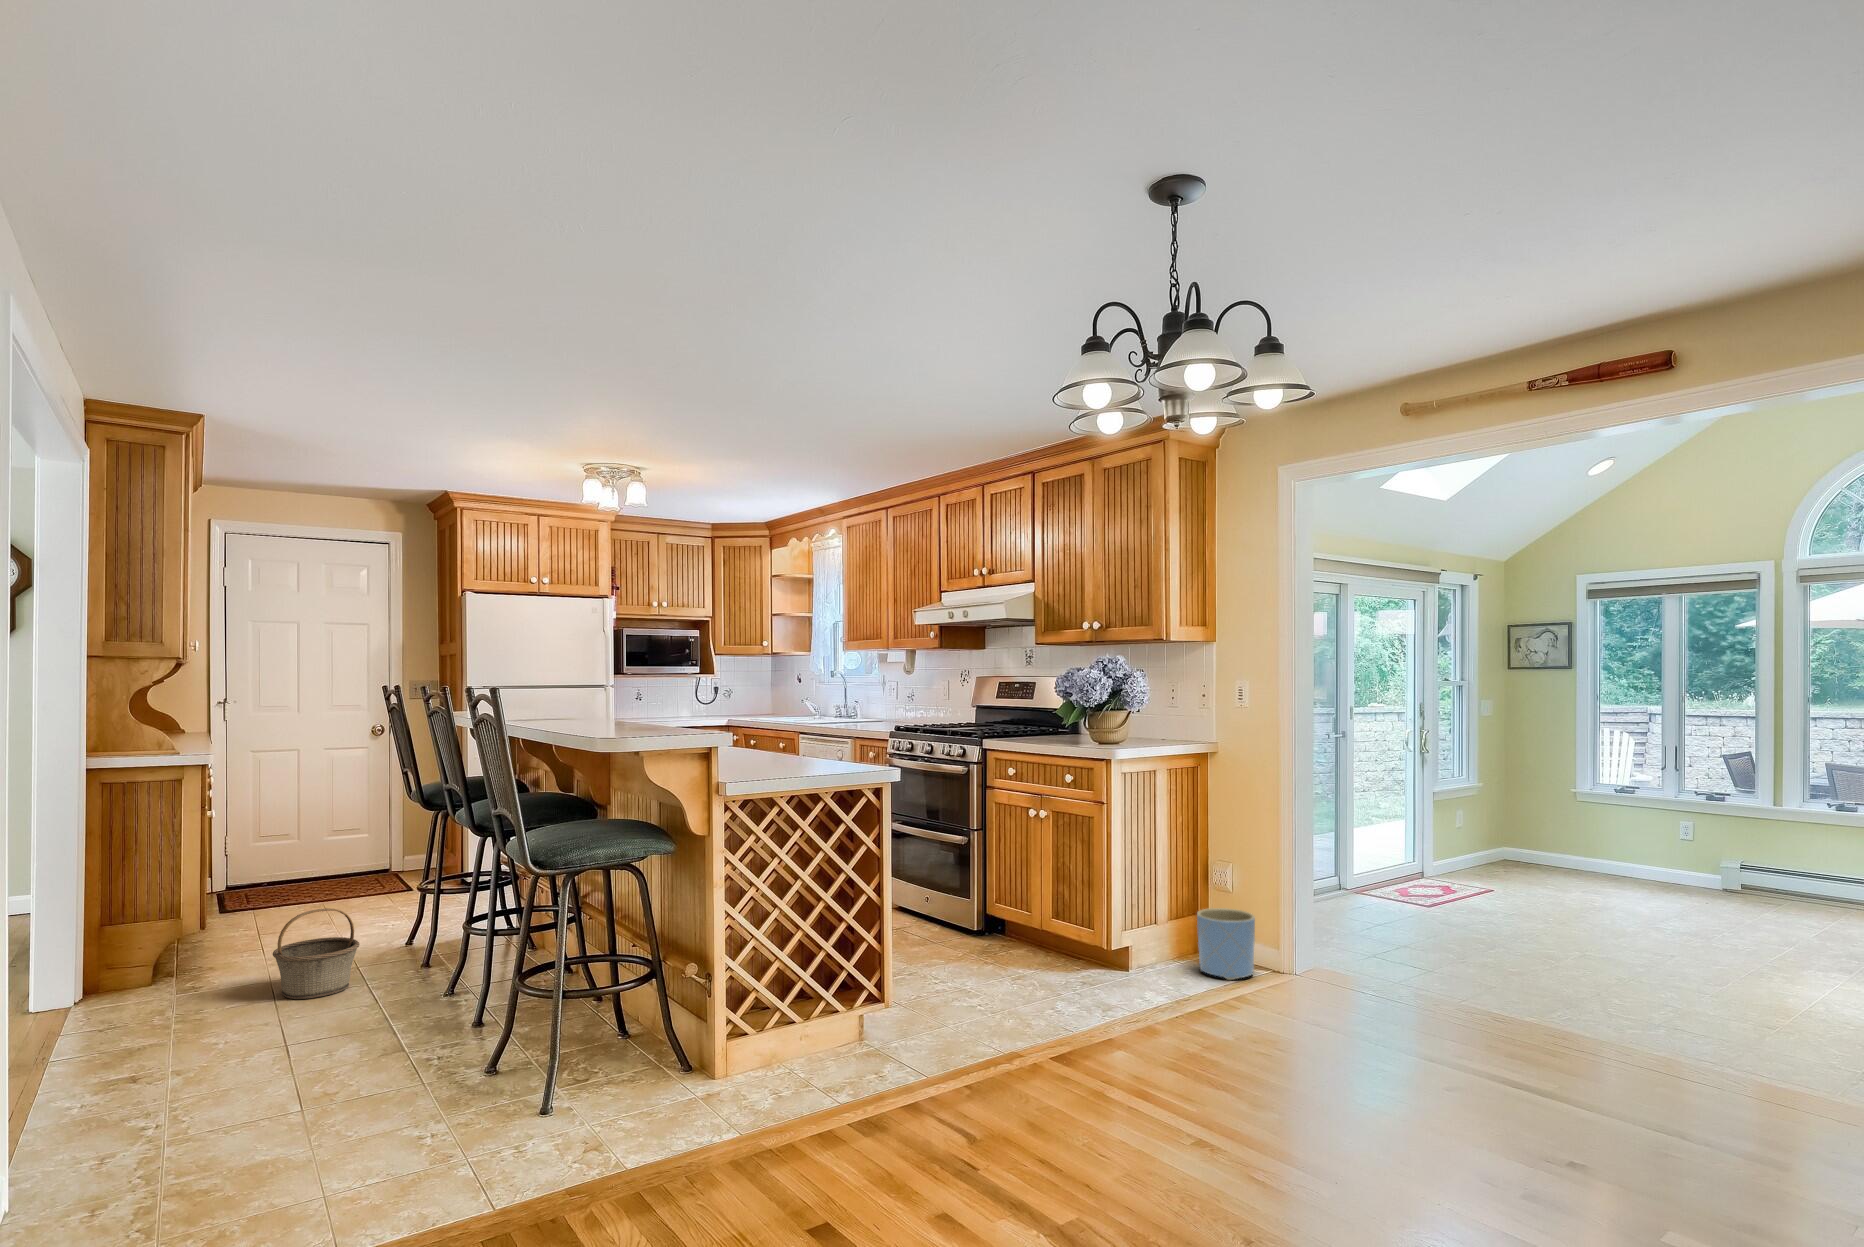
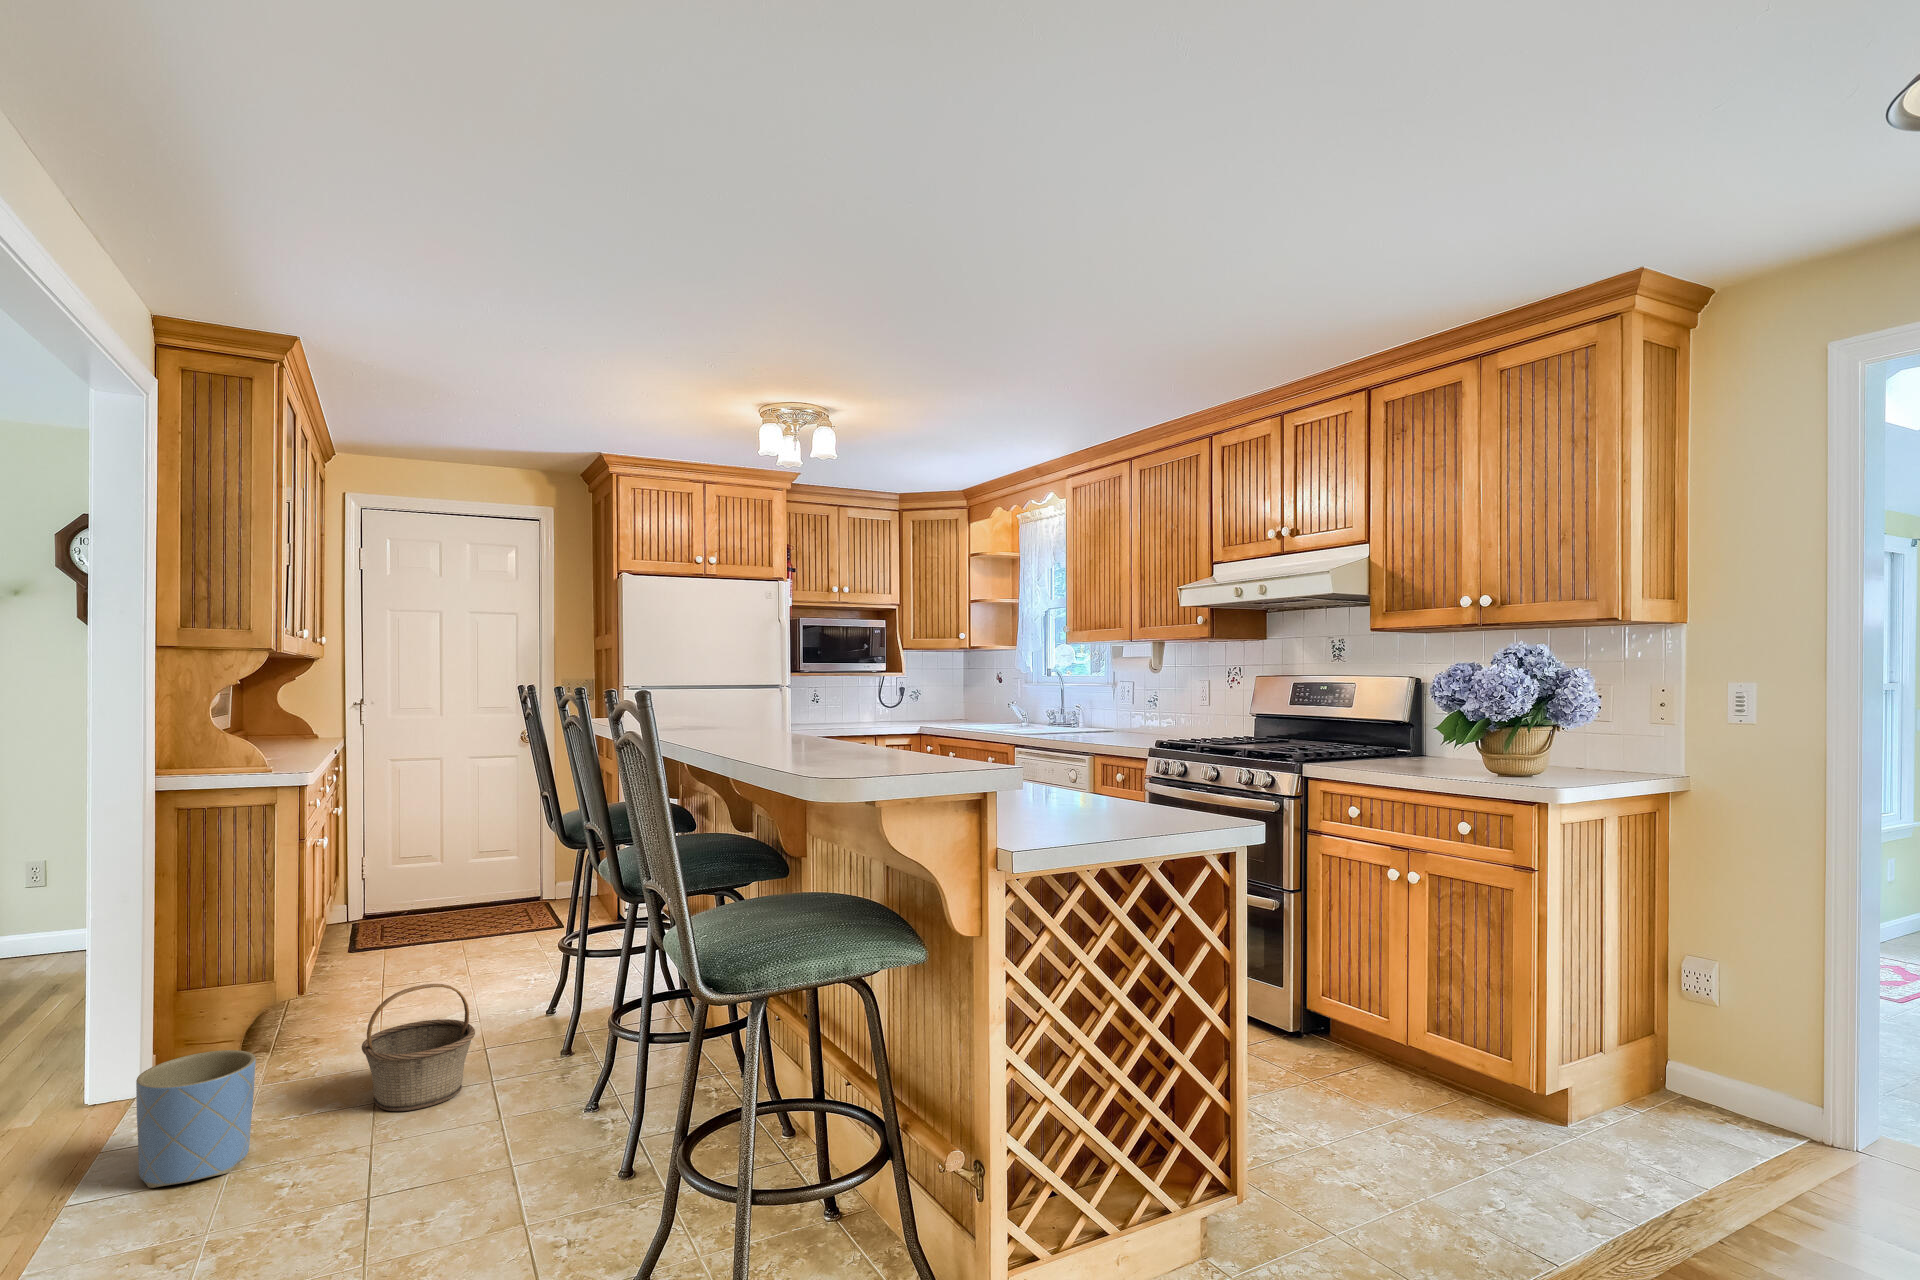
planter: present [1197,908,1255,980] -> present [136,1050,256,1188]

